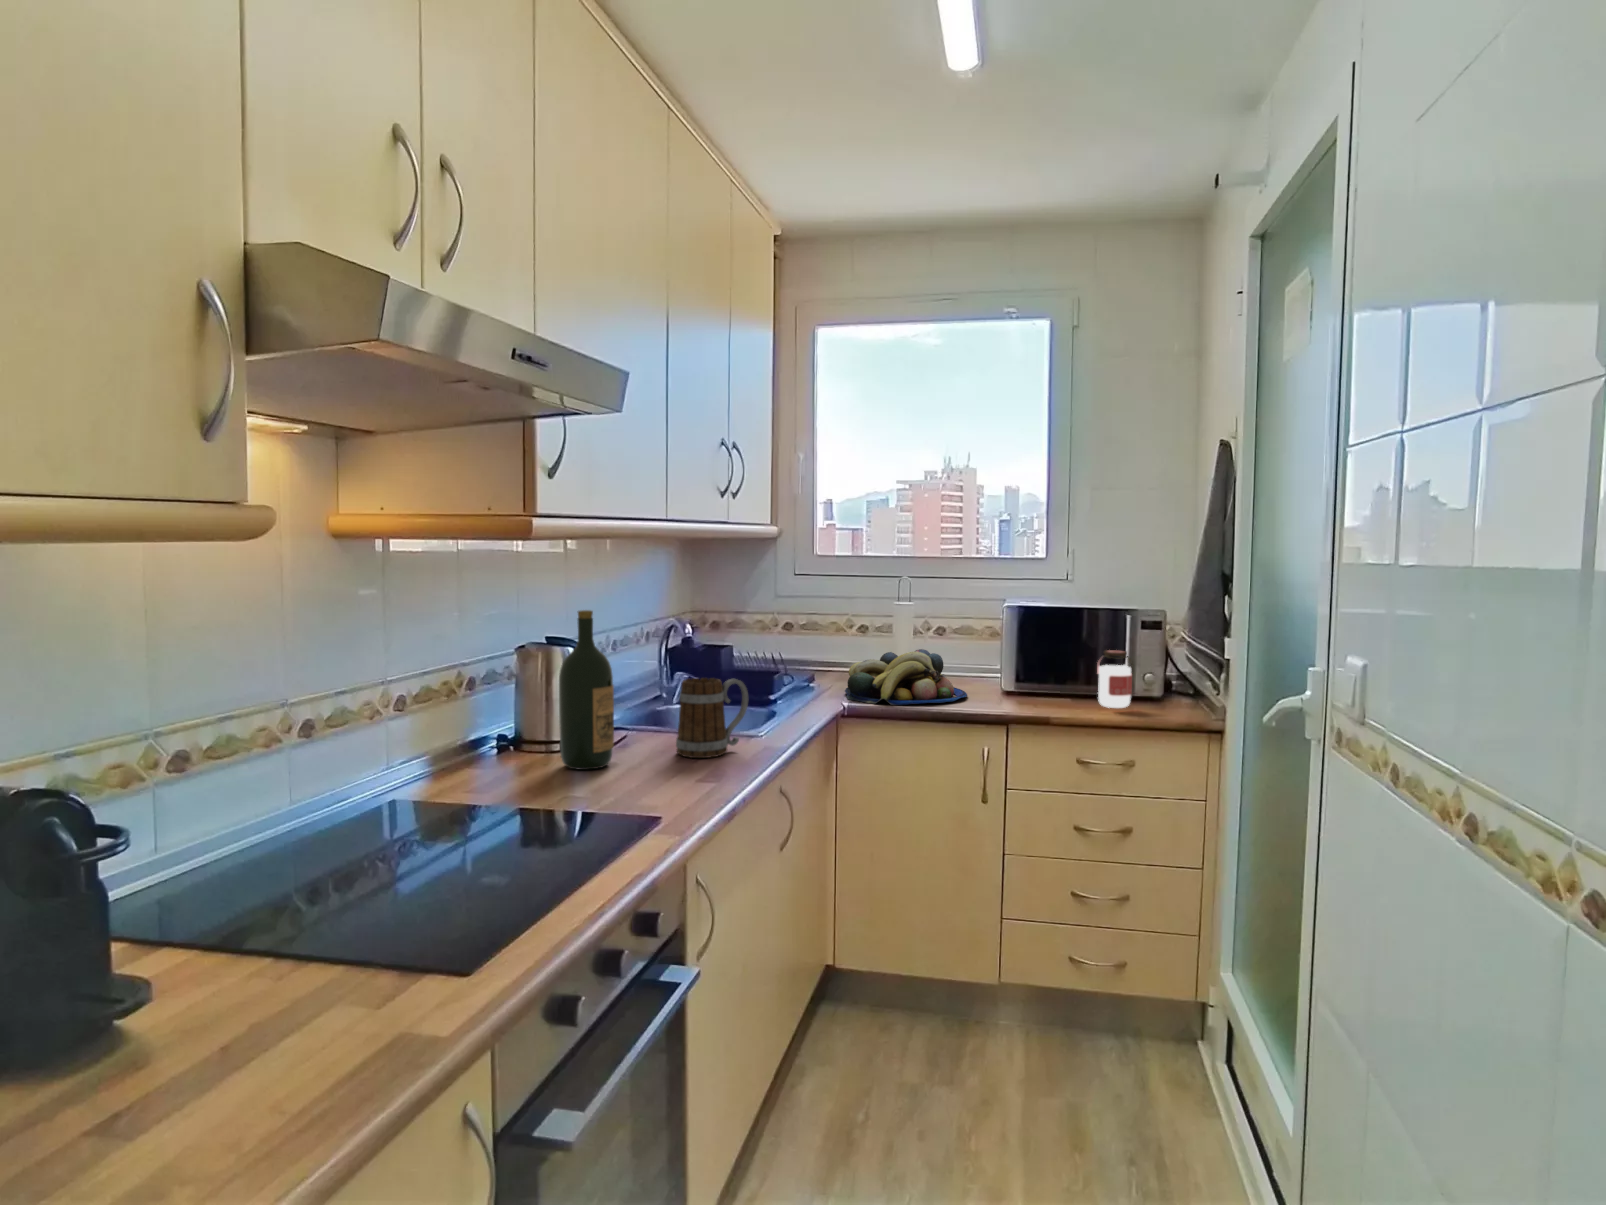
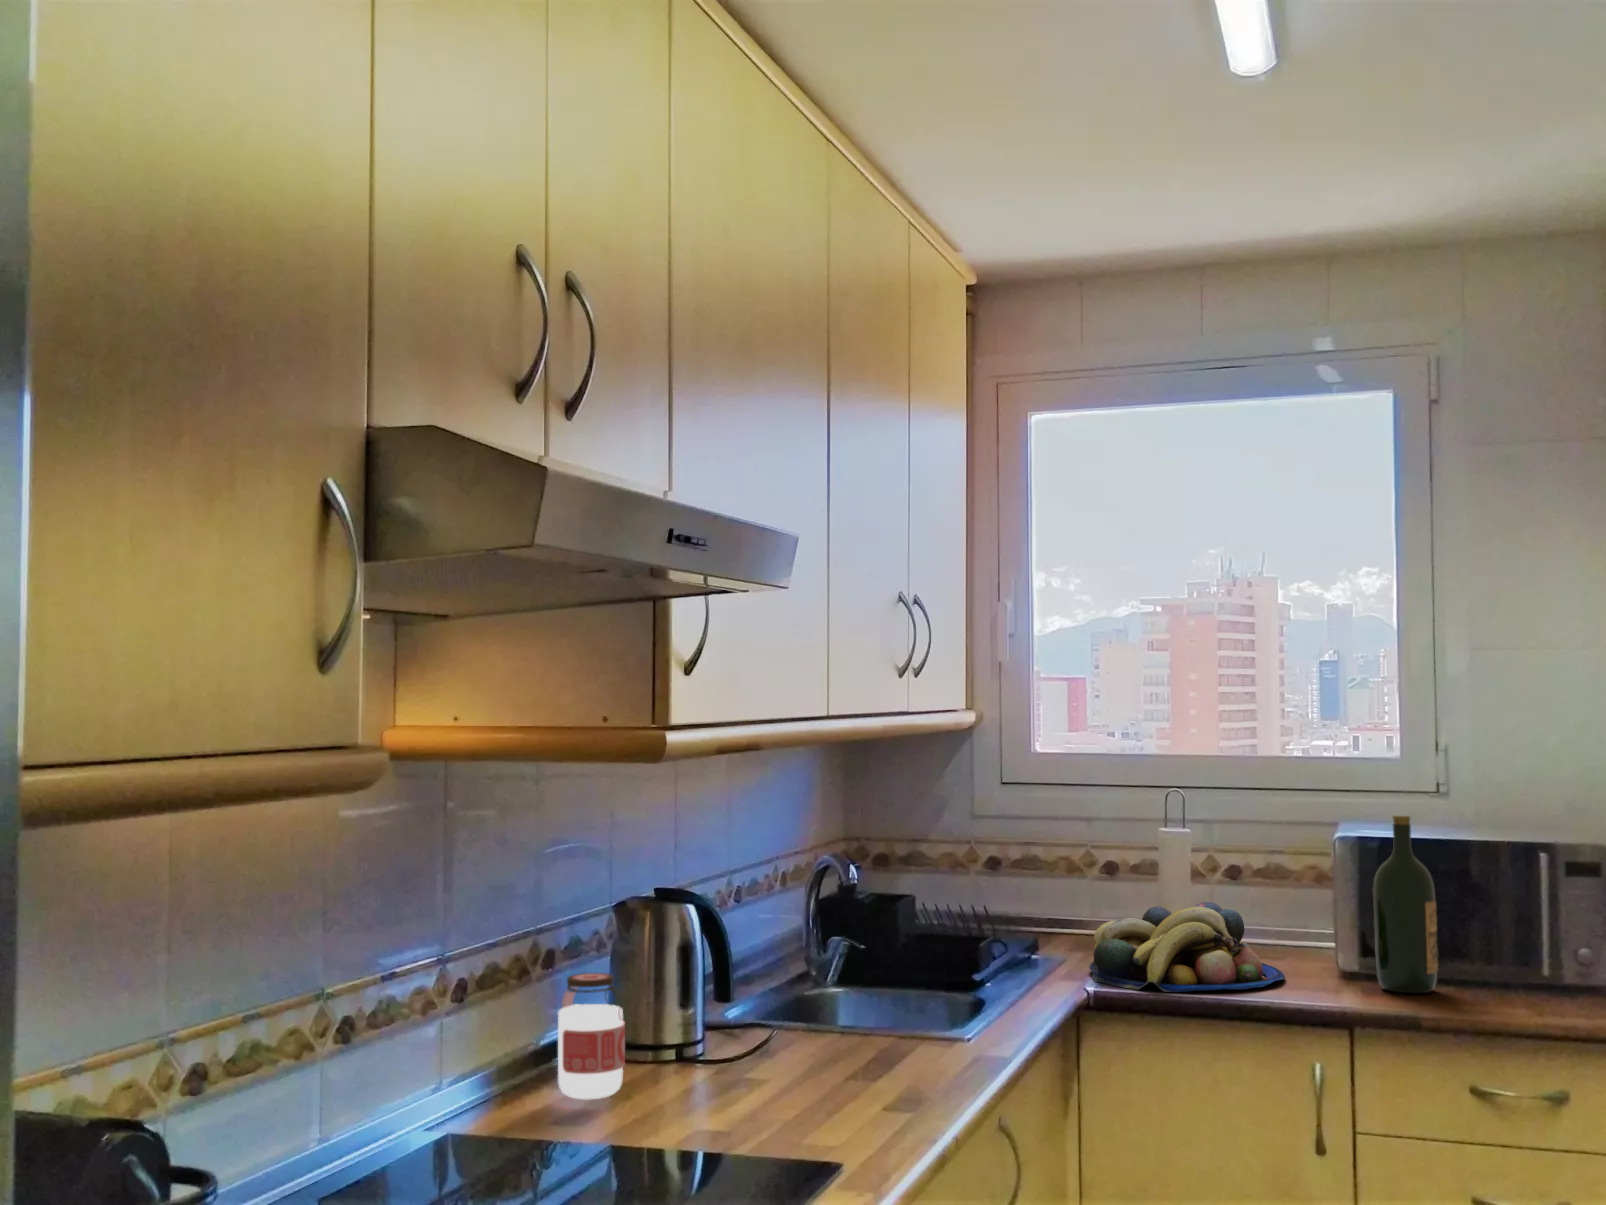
wine bottle: present [559,610,614,770] -> present [1373,815,1438,993]
jar: present [1097,650,1133,708] -> present [558,973,627,1099]
mug: present [676,678,748,758] -> none [843,953,950,1076]

